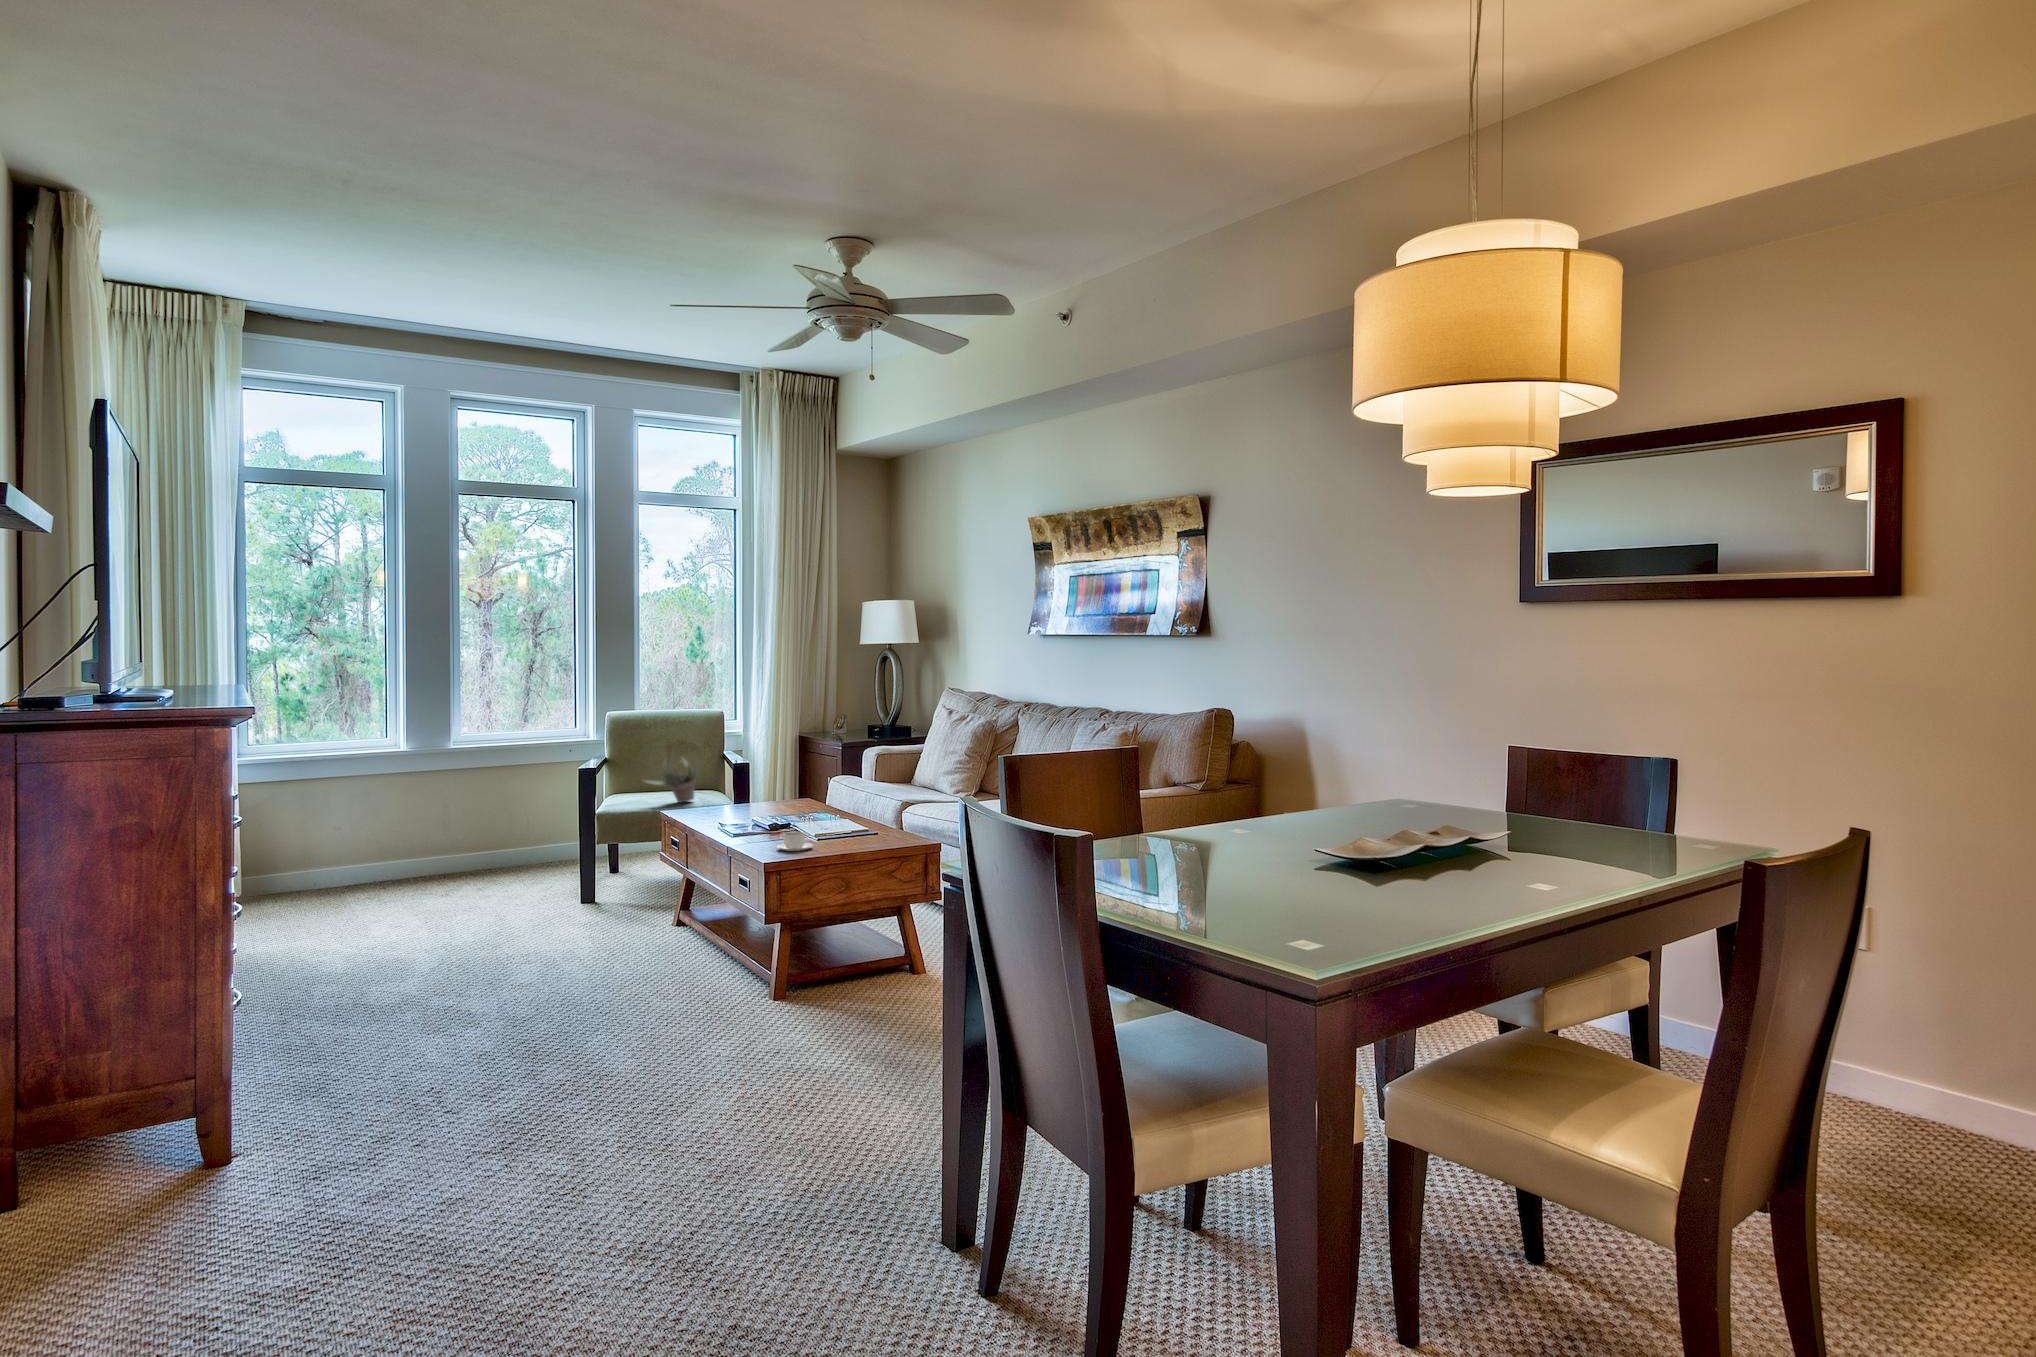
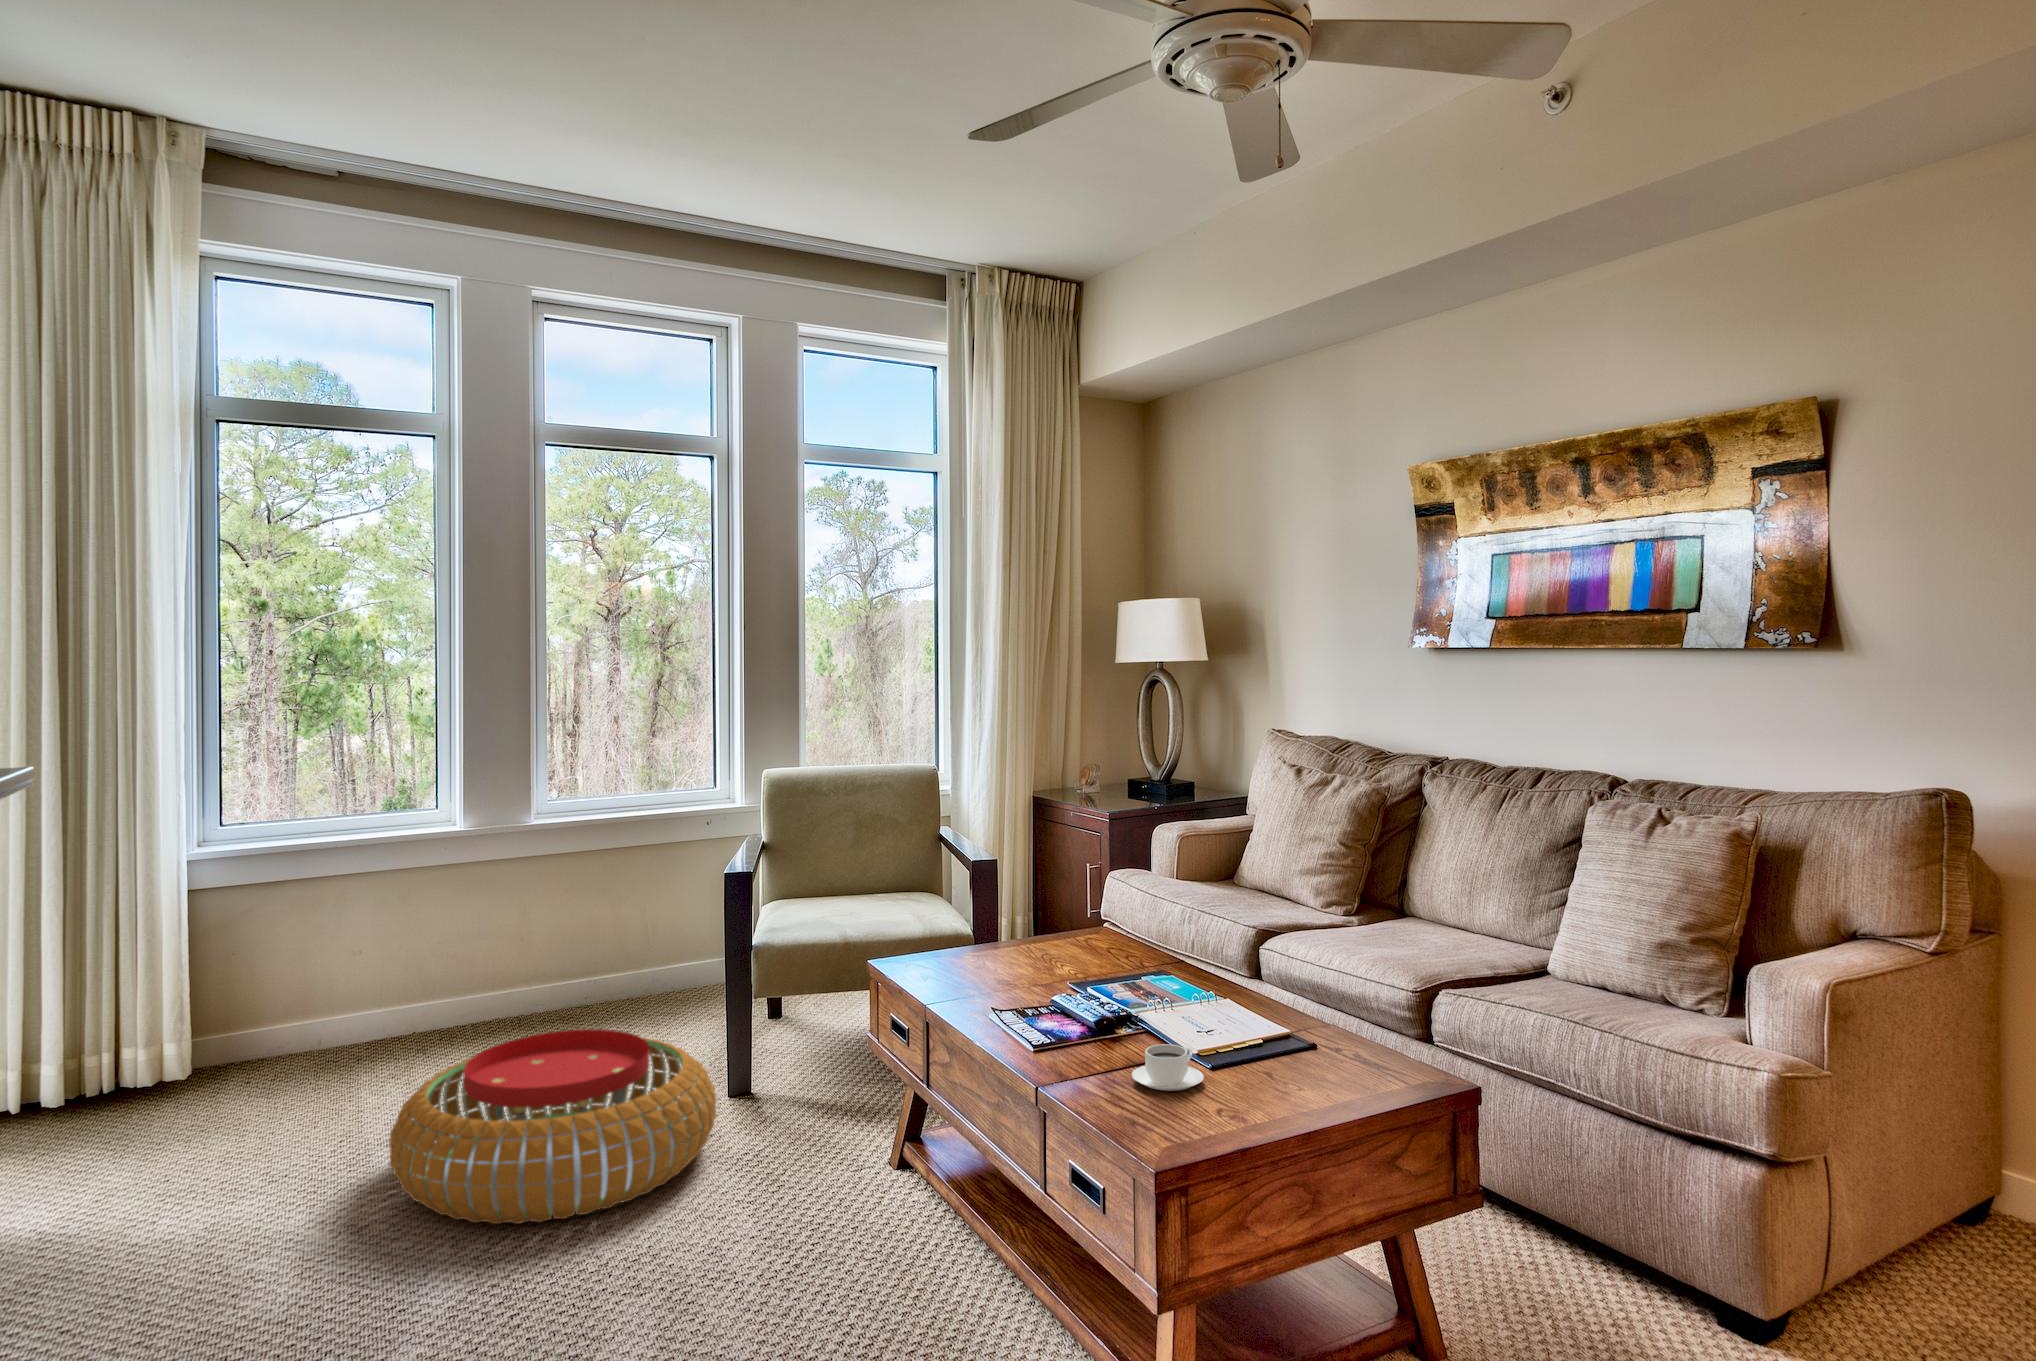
succulent plant: present [643,757,699,803] -> none [828,835,914,925]
pouf: none [369,861,569,956] -> present [389,1029,716,1224]

